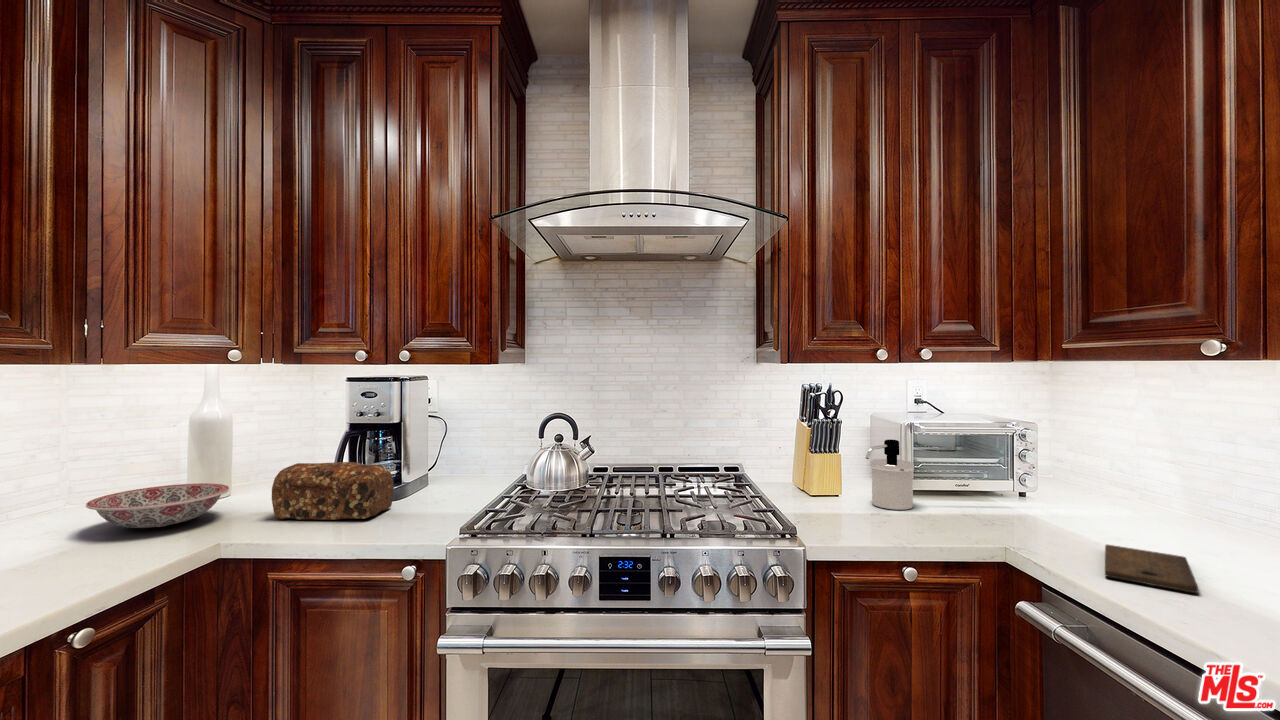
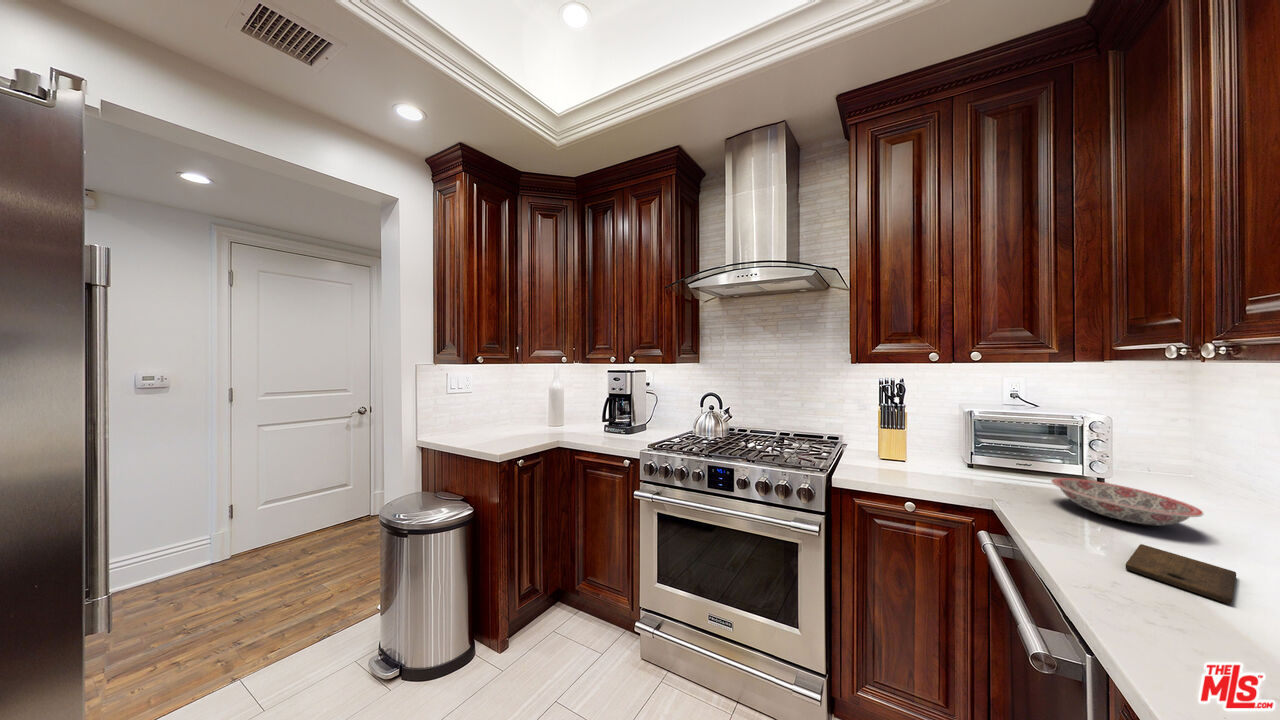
soap dispenser: present [866,440,914,510] -> none [917,434,960,484]
bread loaf: present [272,462,394,520] -> none [577,411,628,441]
ceramic bowl: present [86,483,229,528] -> present [1051,478,1203,526]

